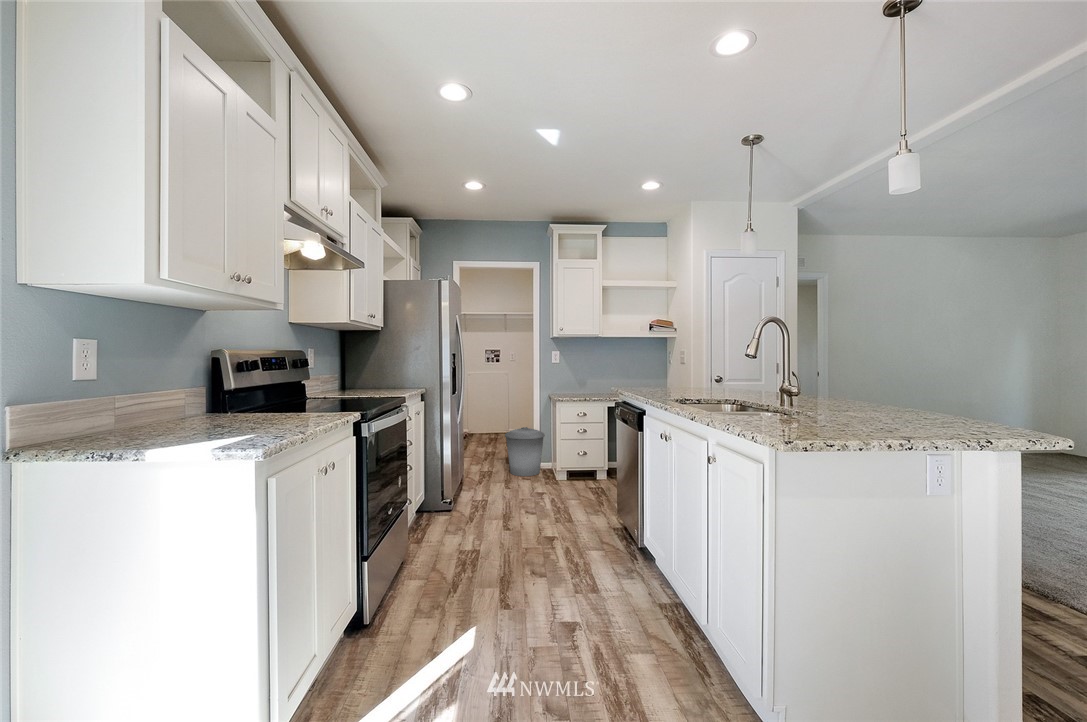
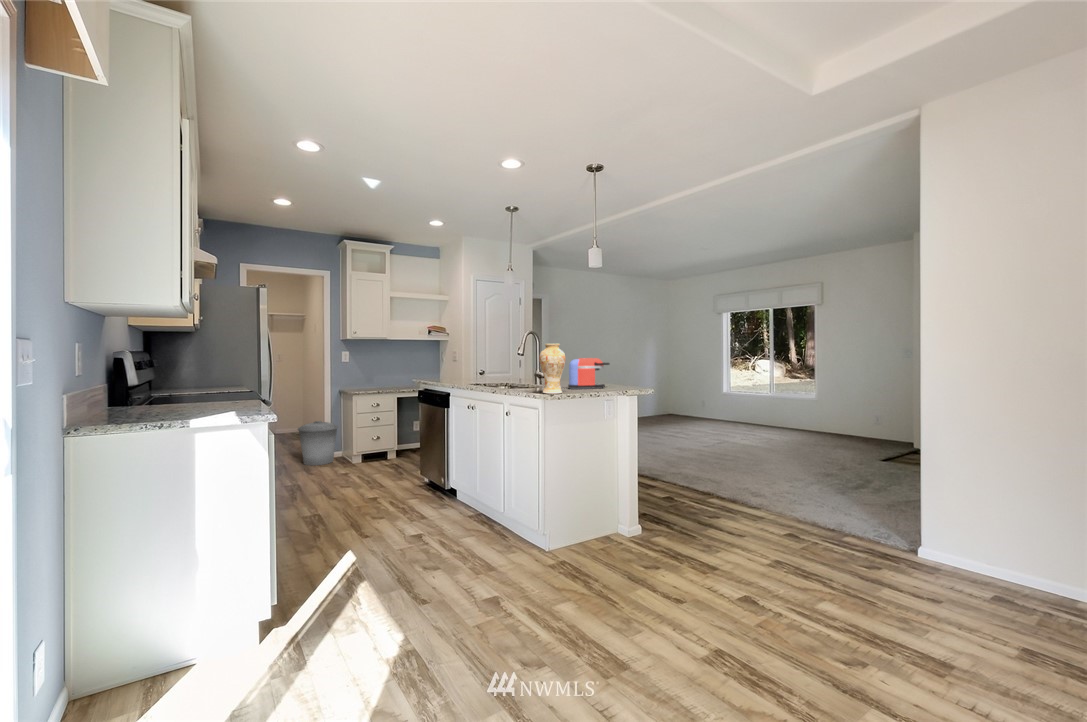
vase: none [772,331,832,433] -> present [539,344,565,394]
coffee maker: none [842,361,945,423] -> present [568,358,609,389]

